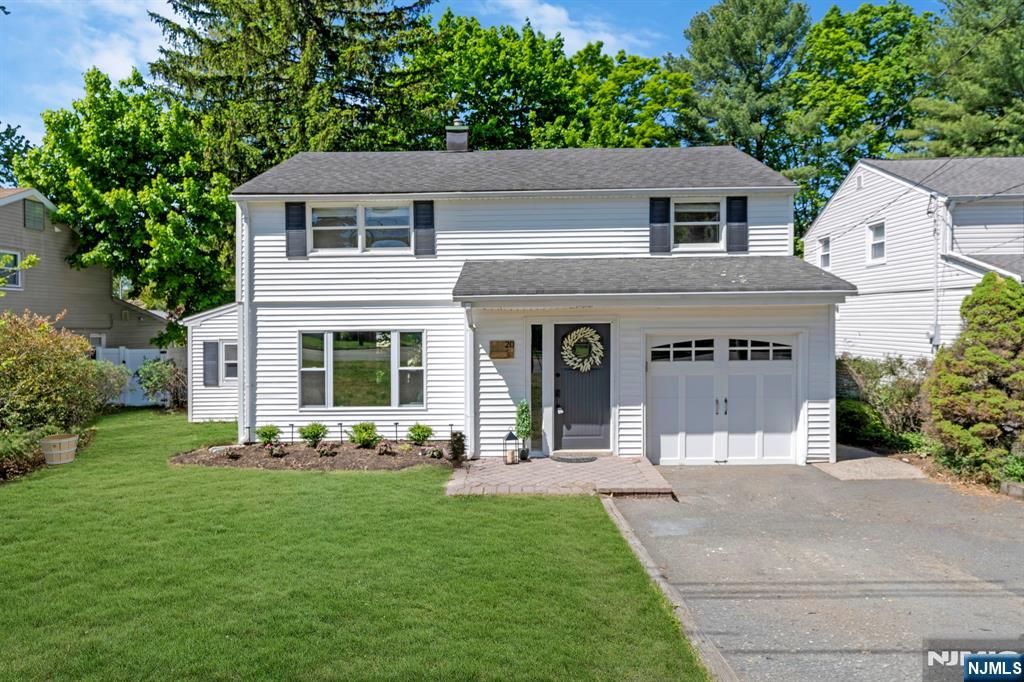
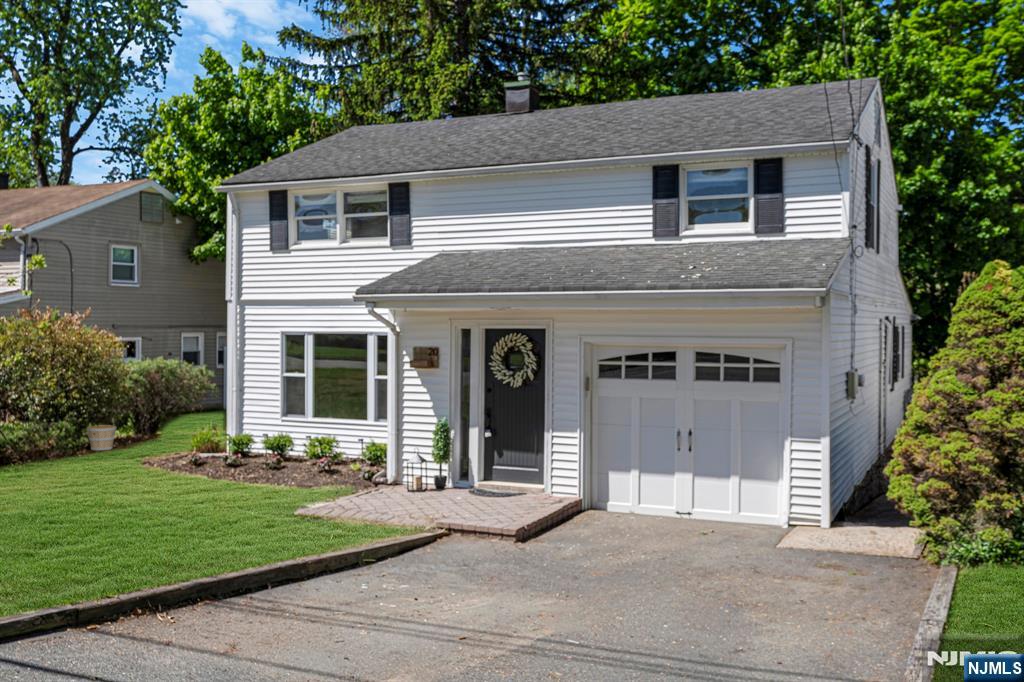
decorative plant: present [447,431,468,468] -> none [364,445,391,485]

